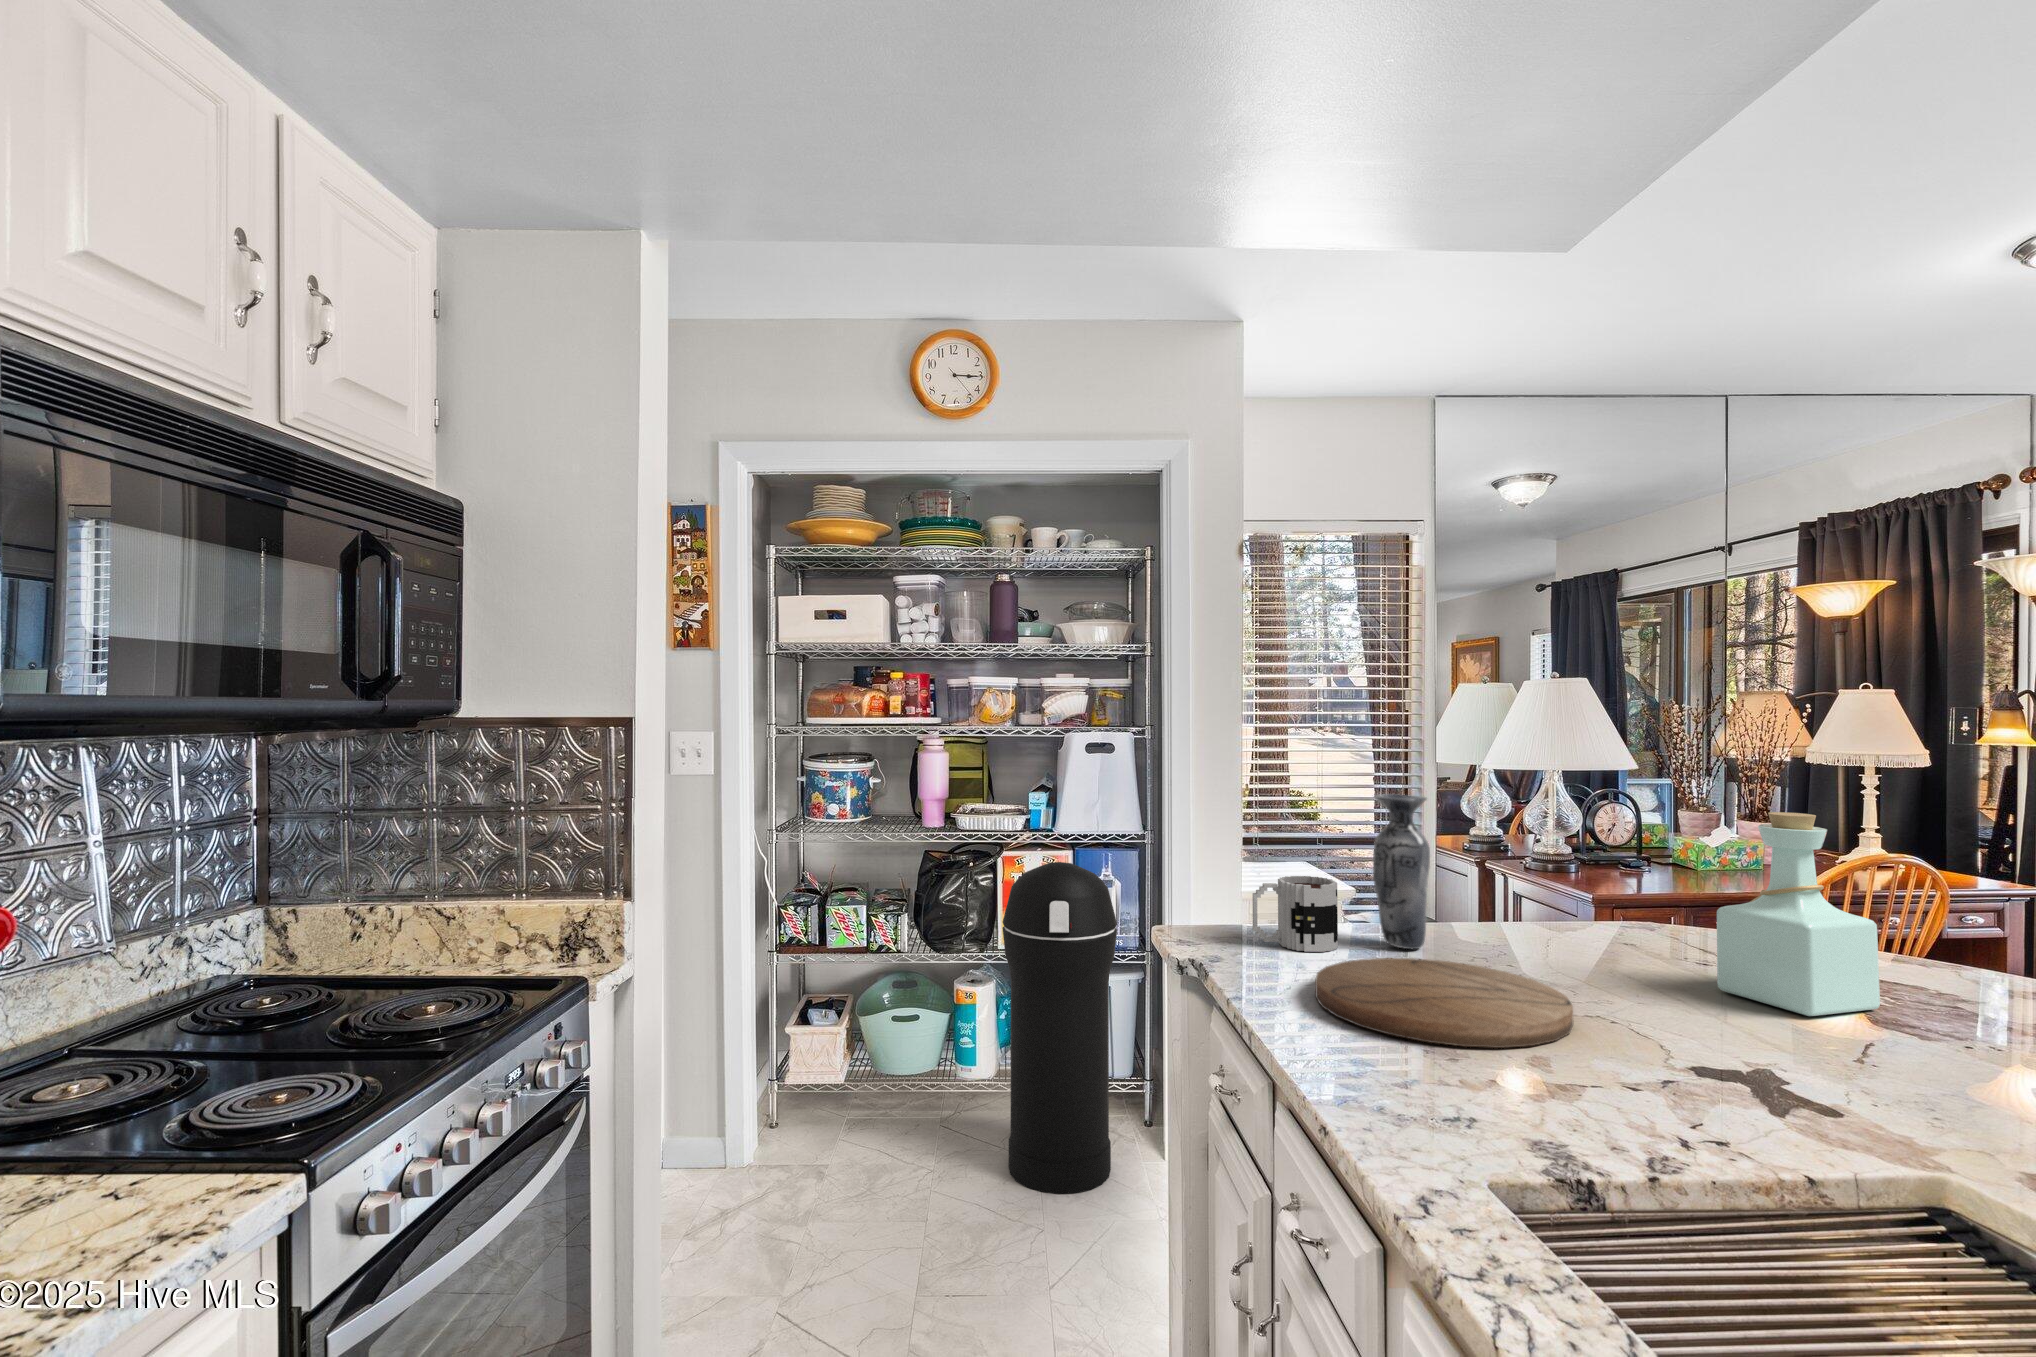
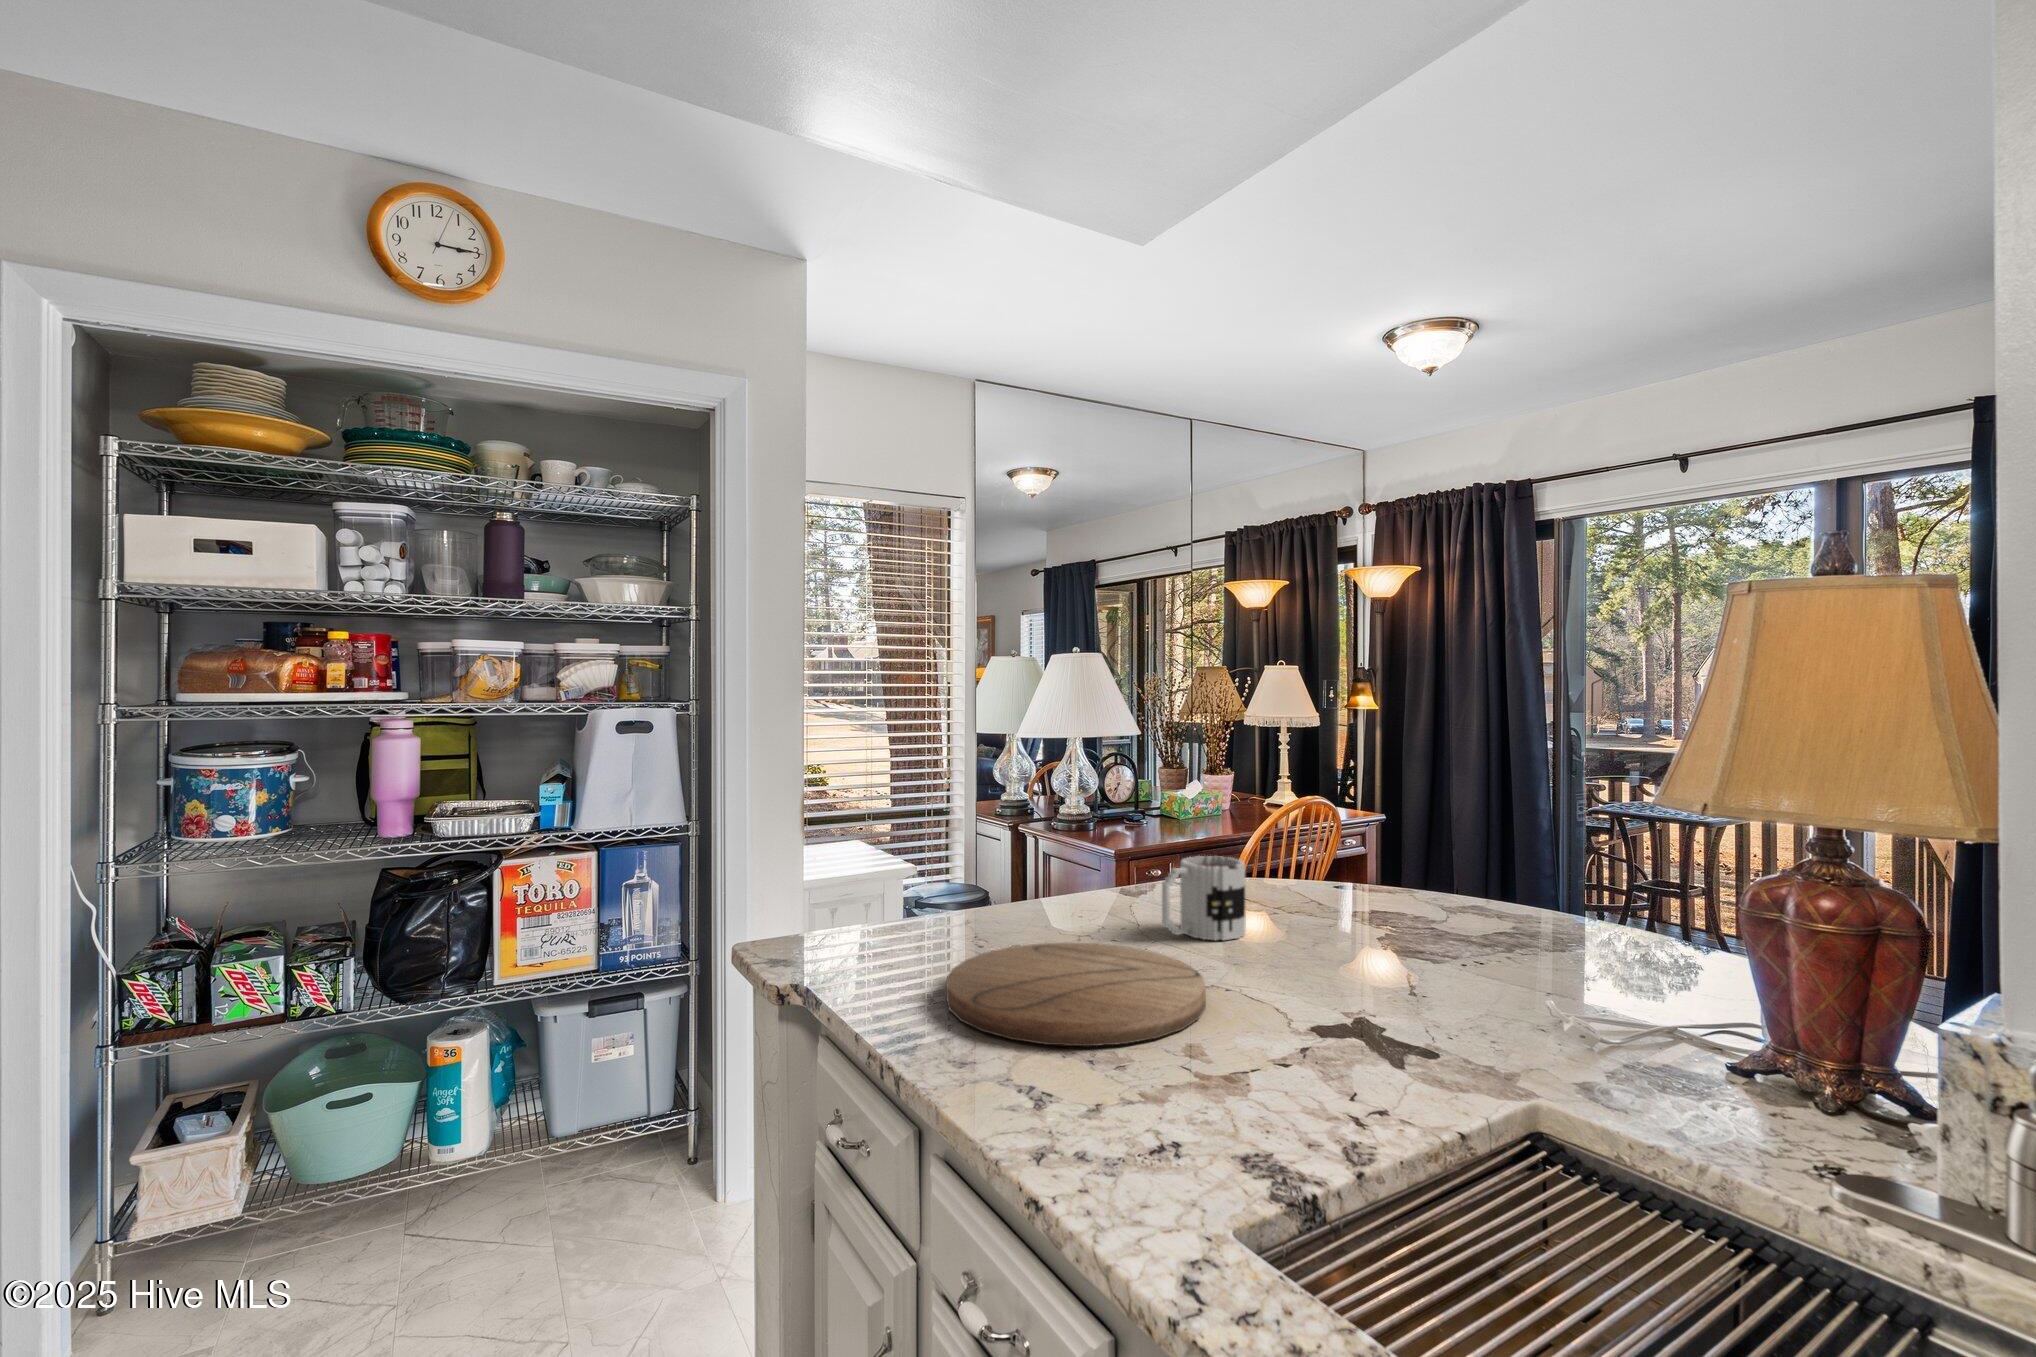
vase: present [1373,794,1430,949] -> none [980,767,1038,932]
bottle: present [1717,812,1880,1016] -> none [1290,767,1406,952]
trash can: present [1002,862,1117,1194] -> none [503,869,658,1281]
mug: present [1253,876,1338,952] -> present [1162,856,1245,940]

